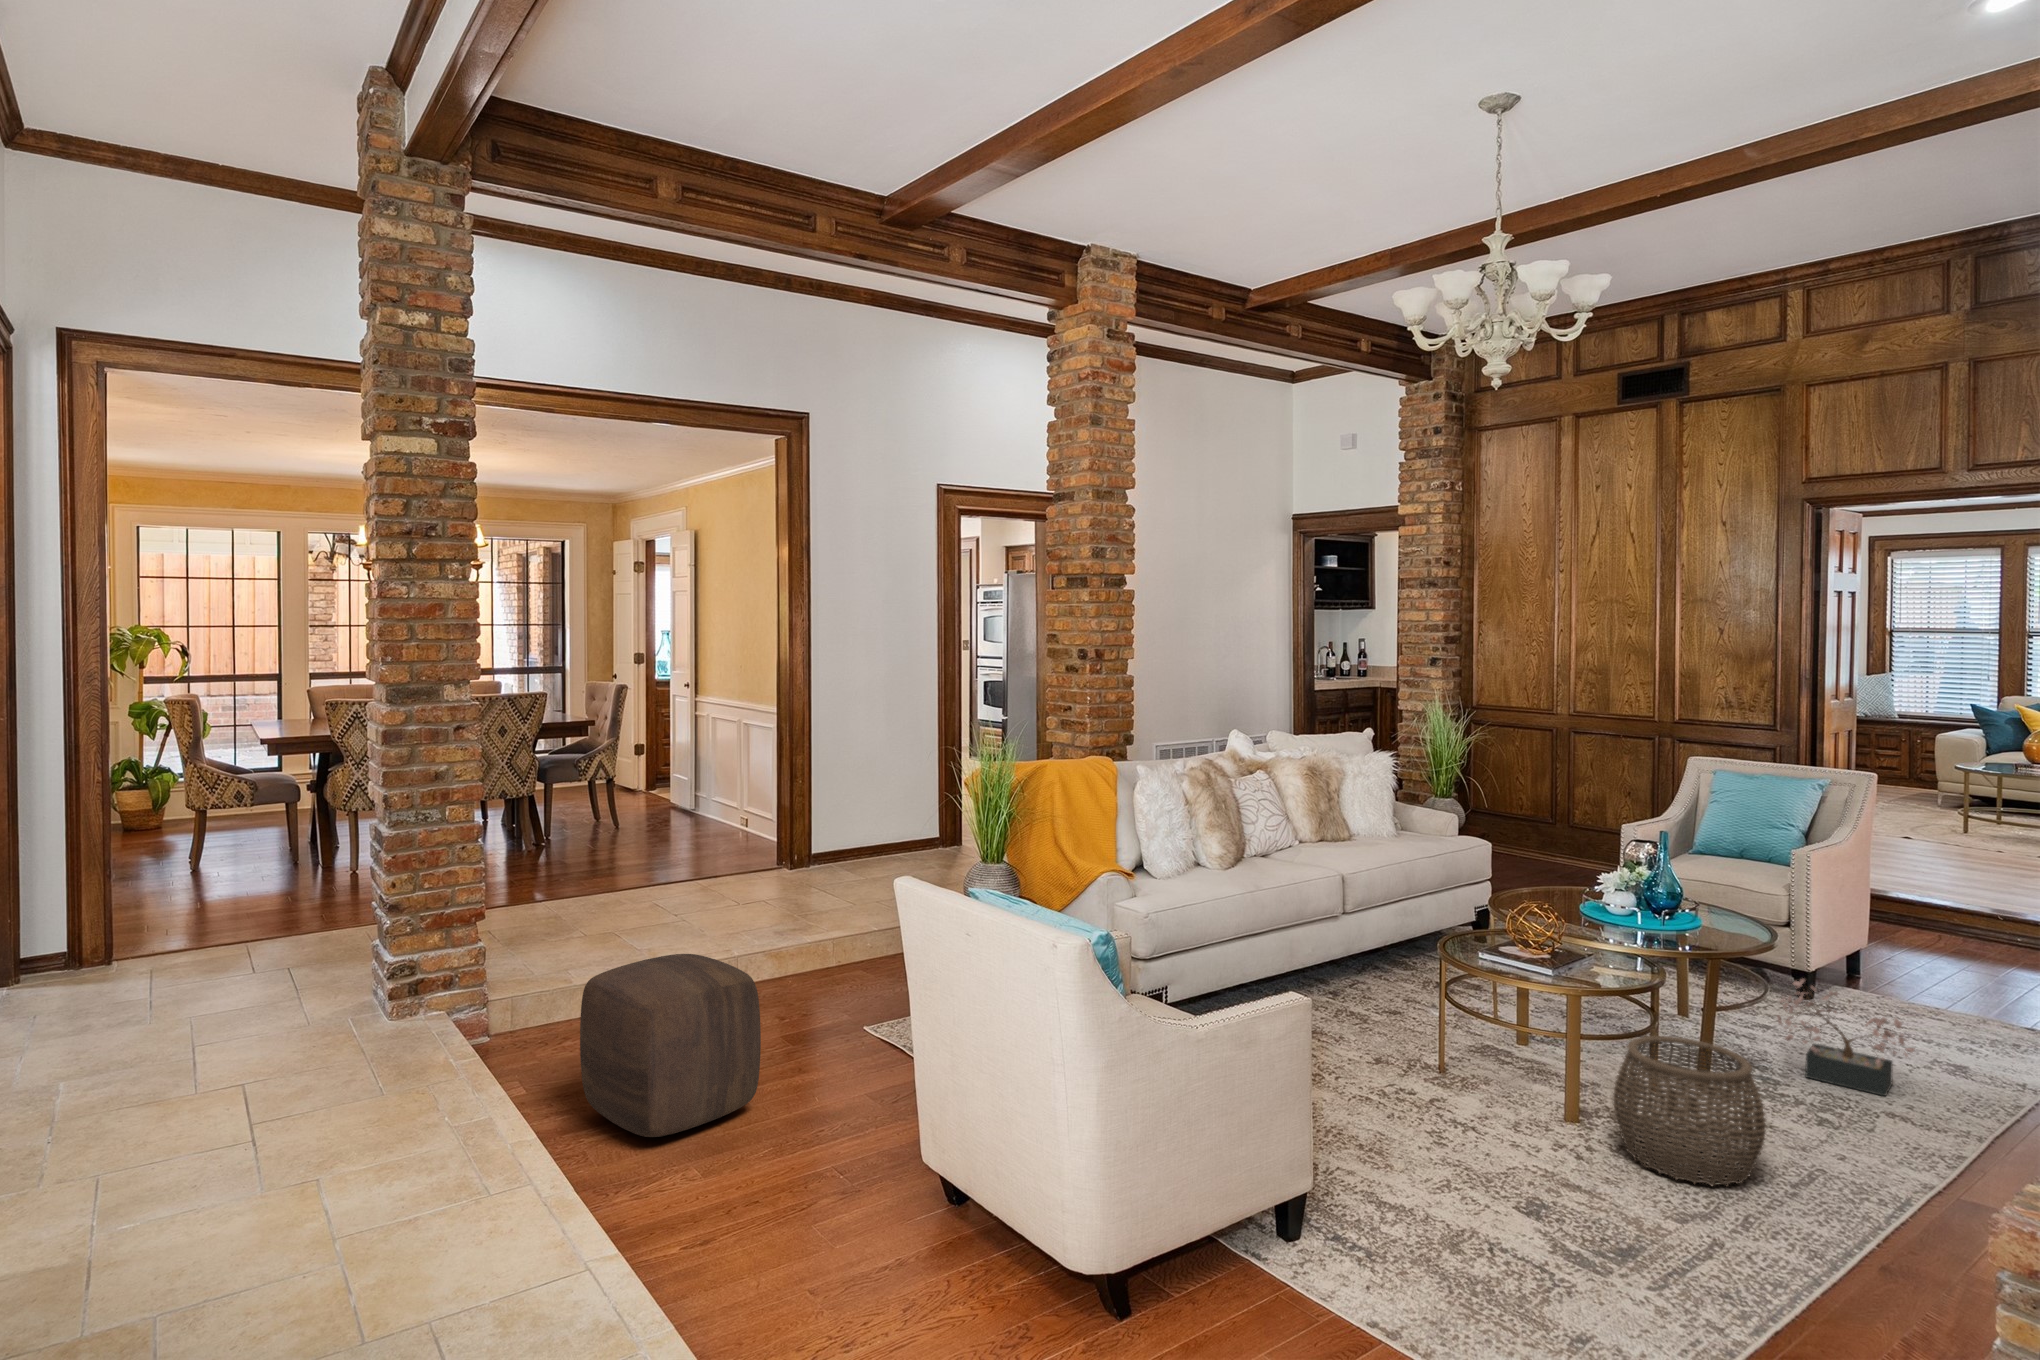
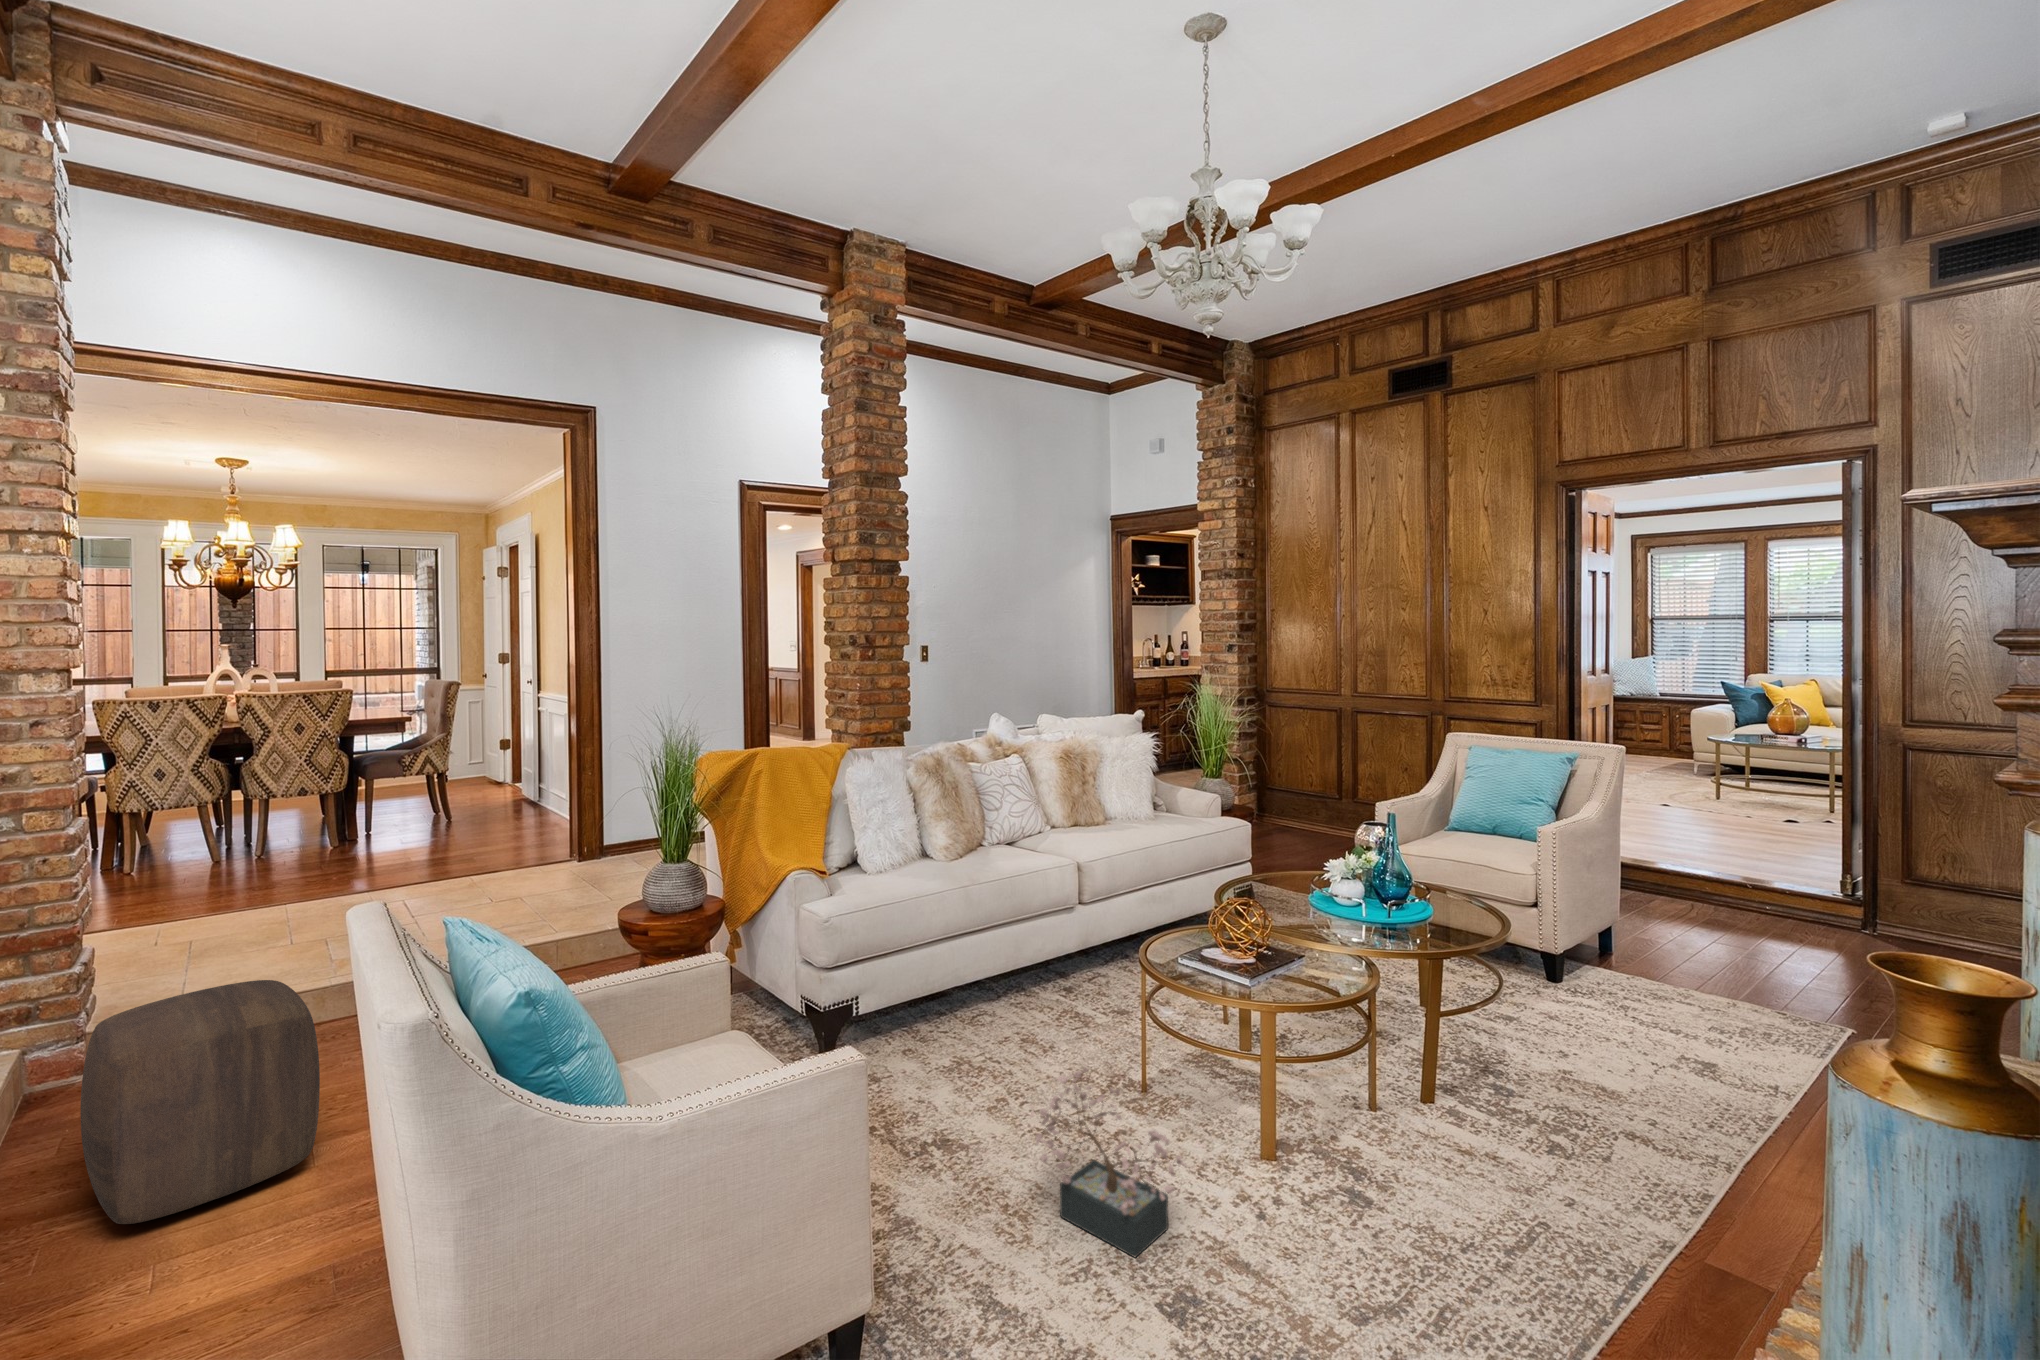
decorative plant: present [1777,979,1914,1096] -> present [1031,1068,1186,1258]
woven basket: present [1613,1036,1767,1186] -> none [1302,1059,1477,1258]

